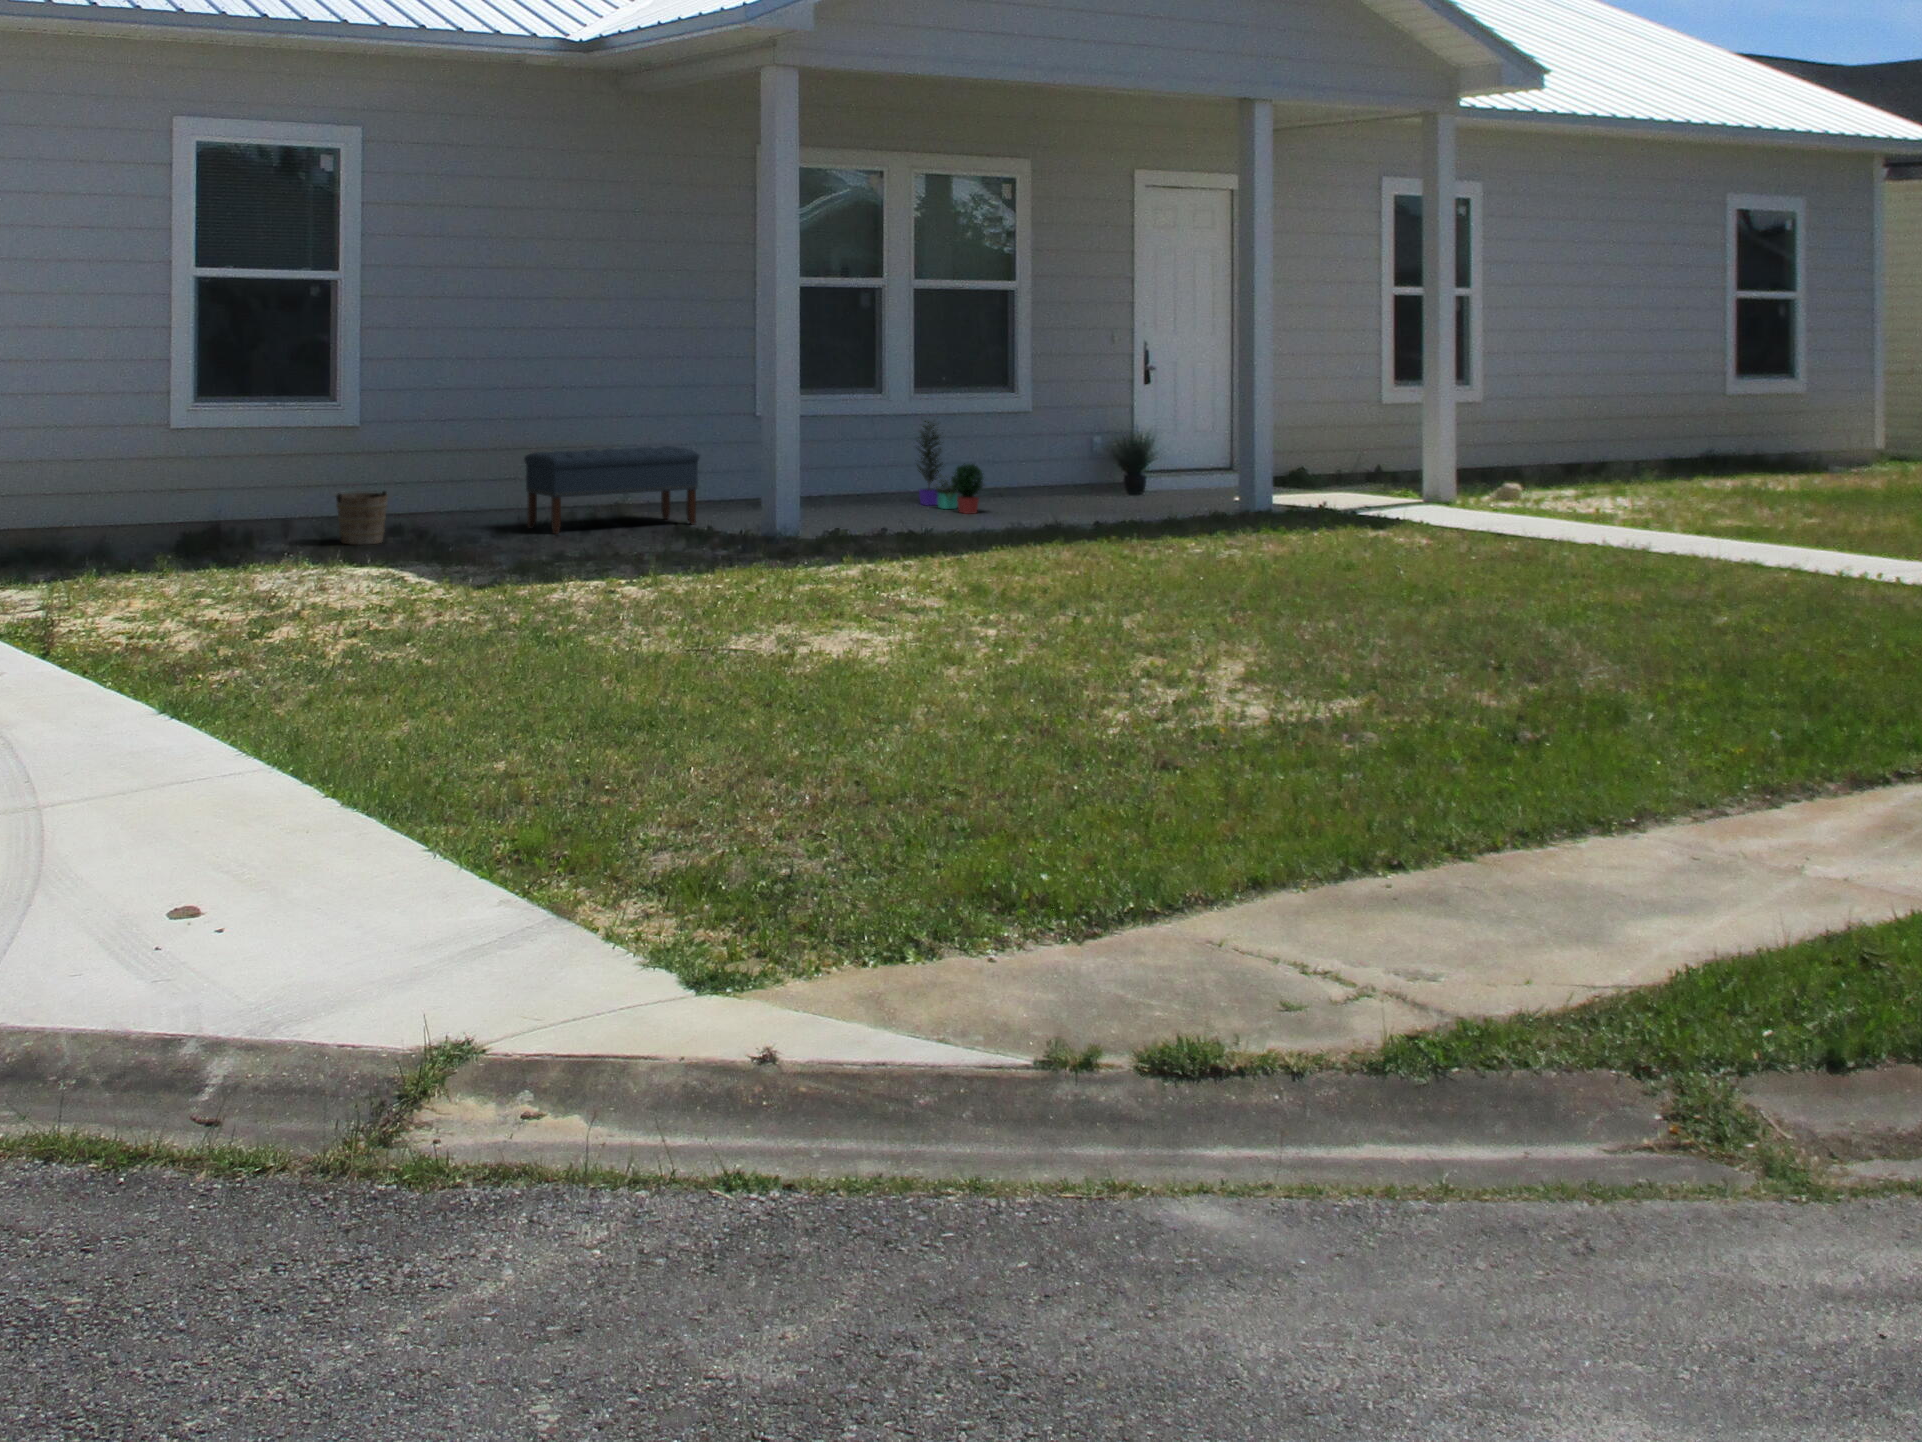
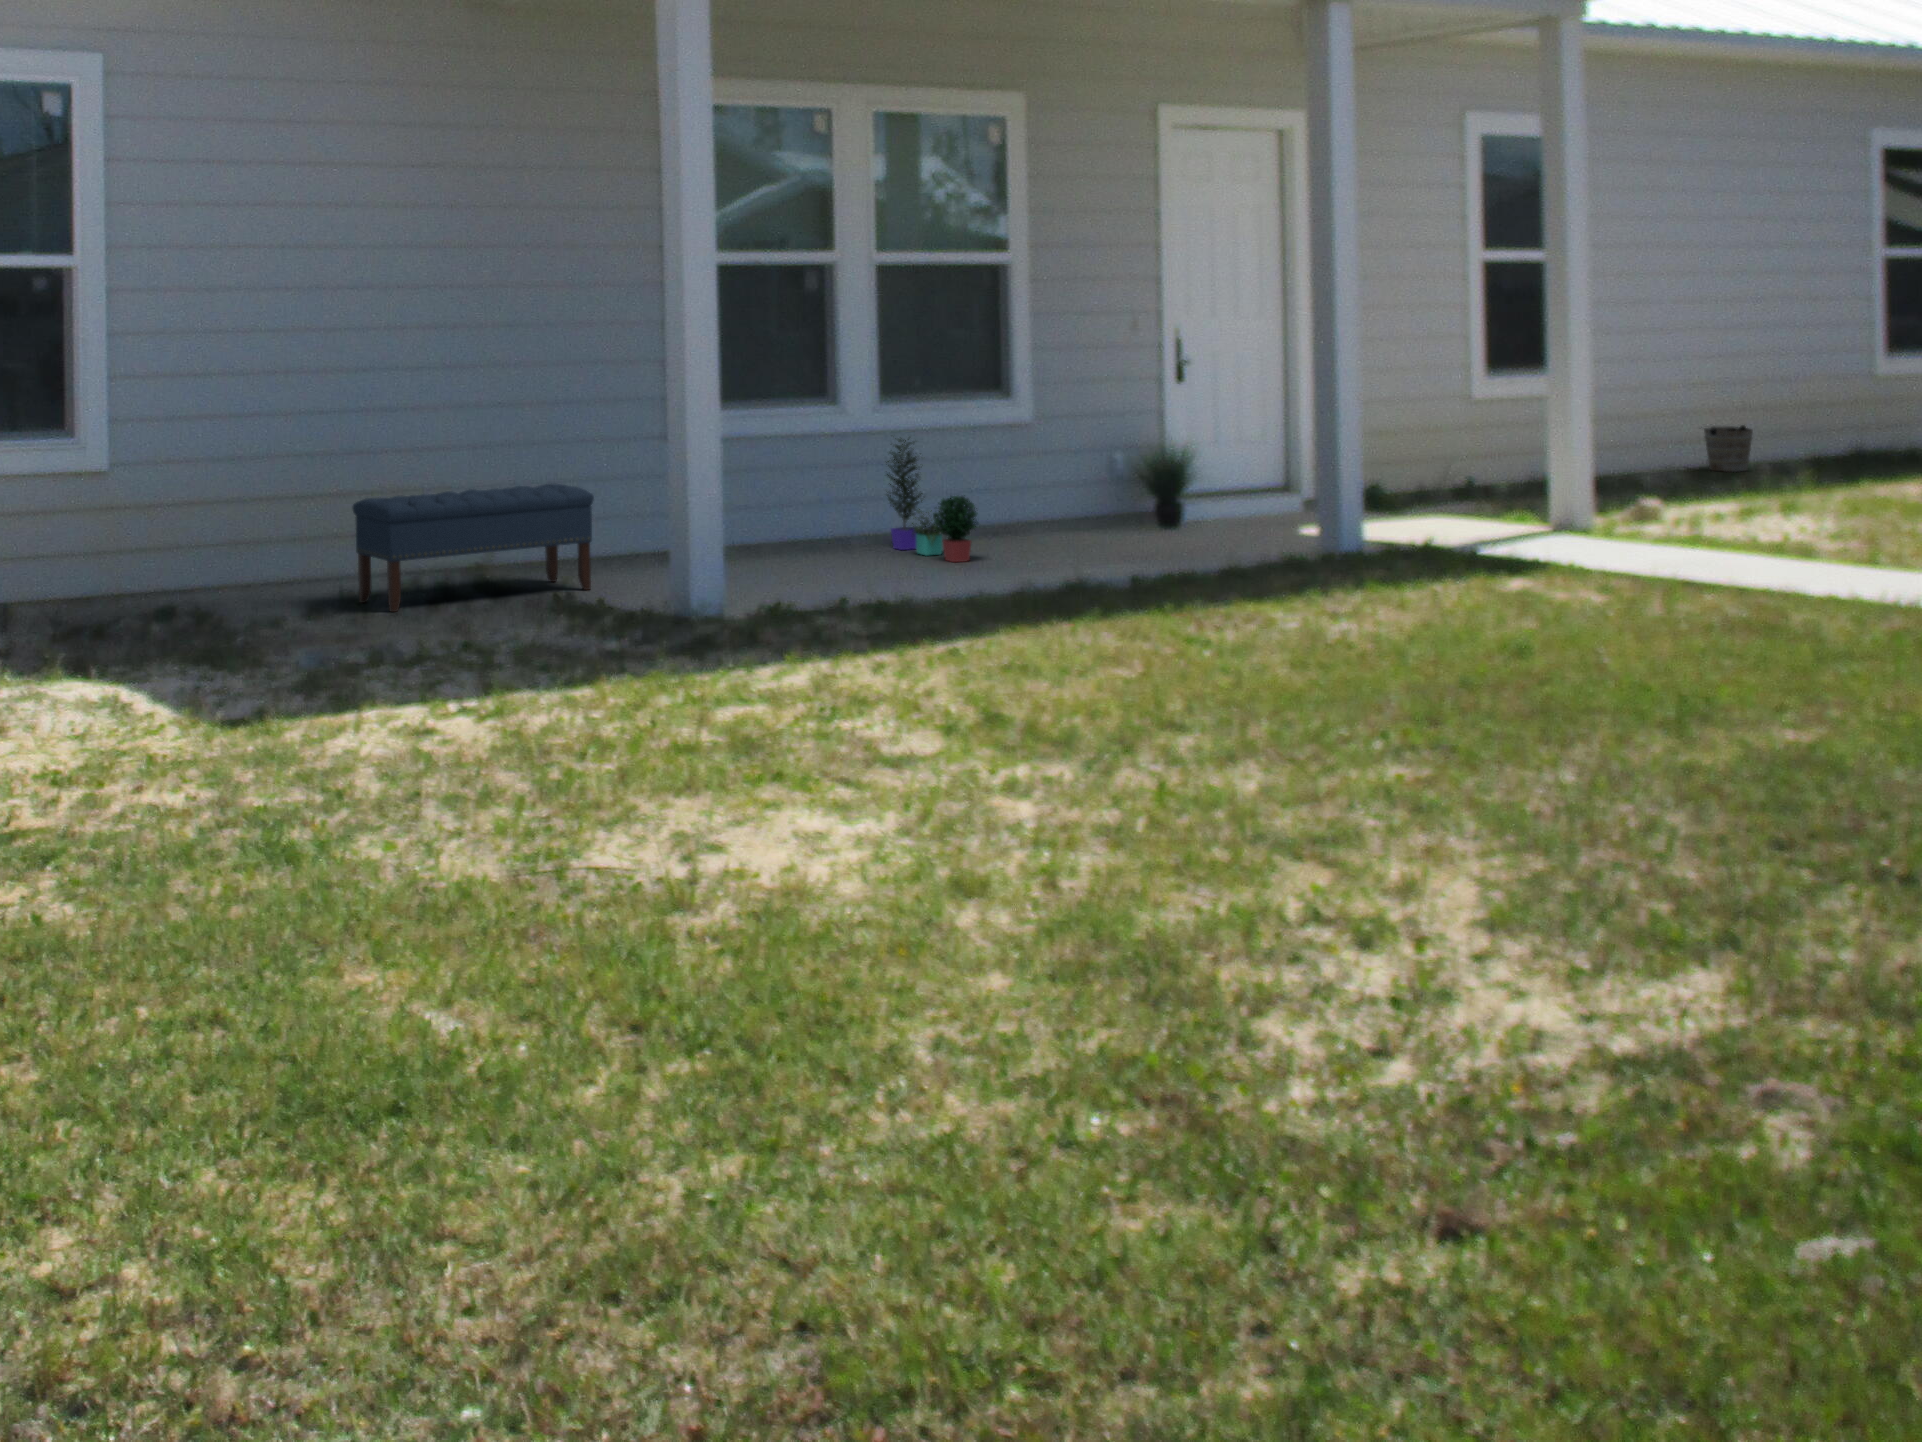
bucket: present [335,491,388,545] -> present [1701,425,1753,472]

